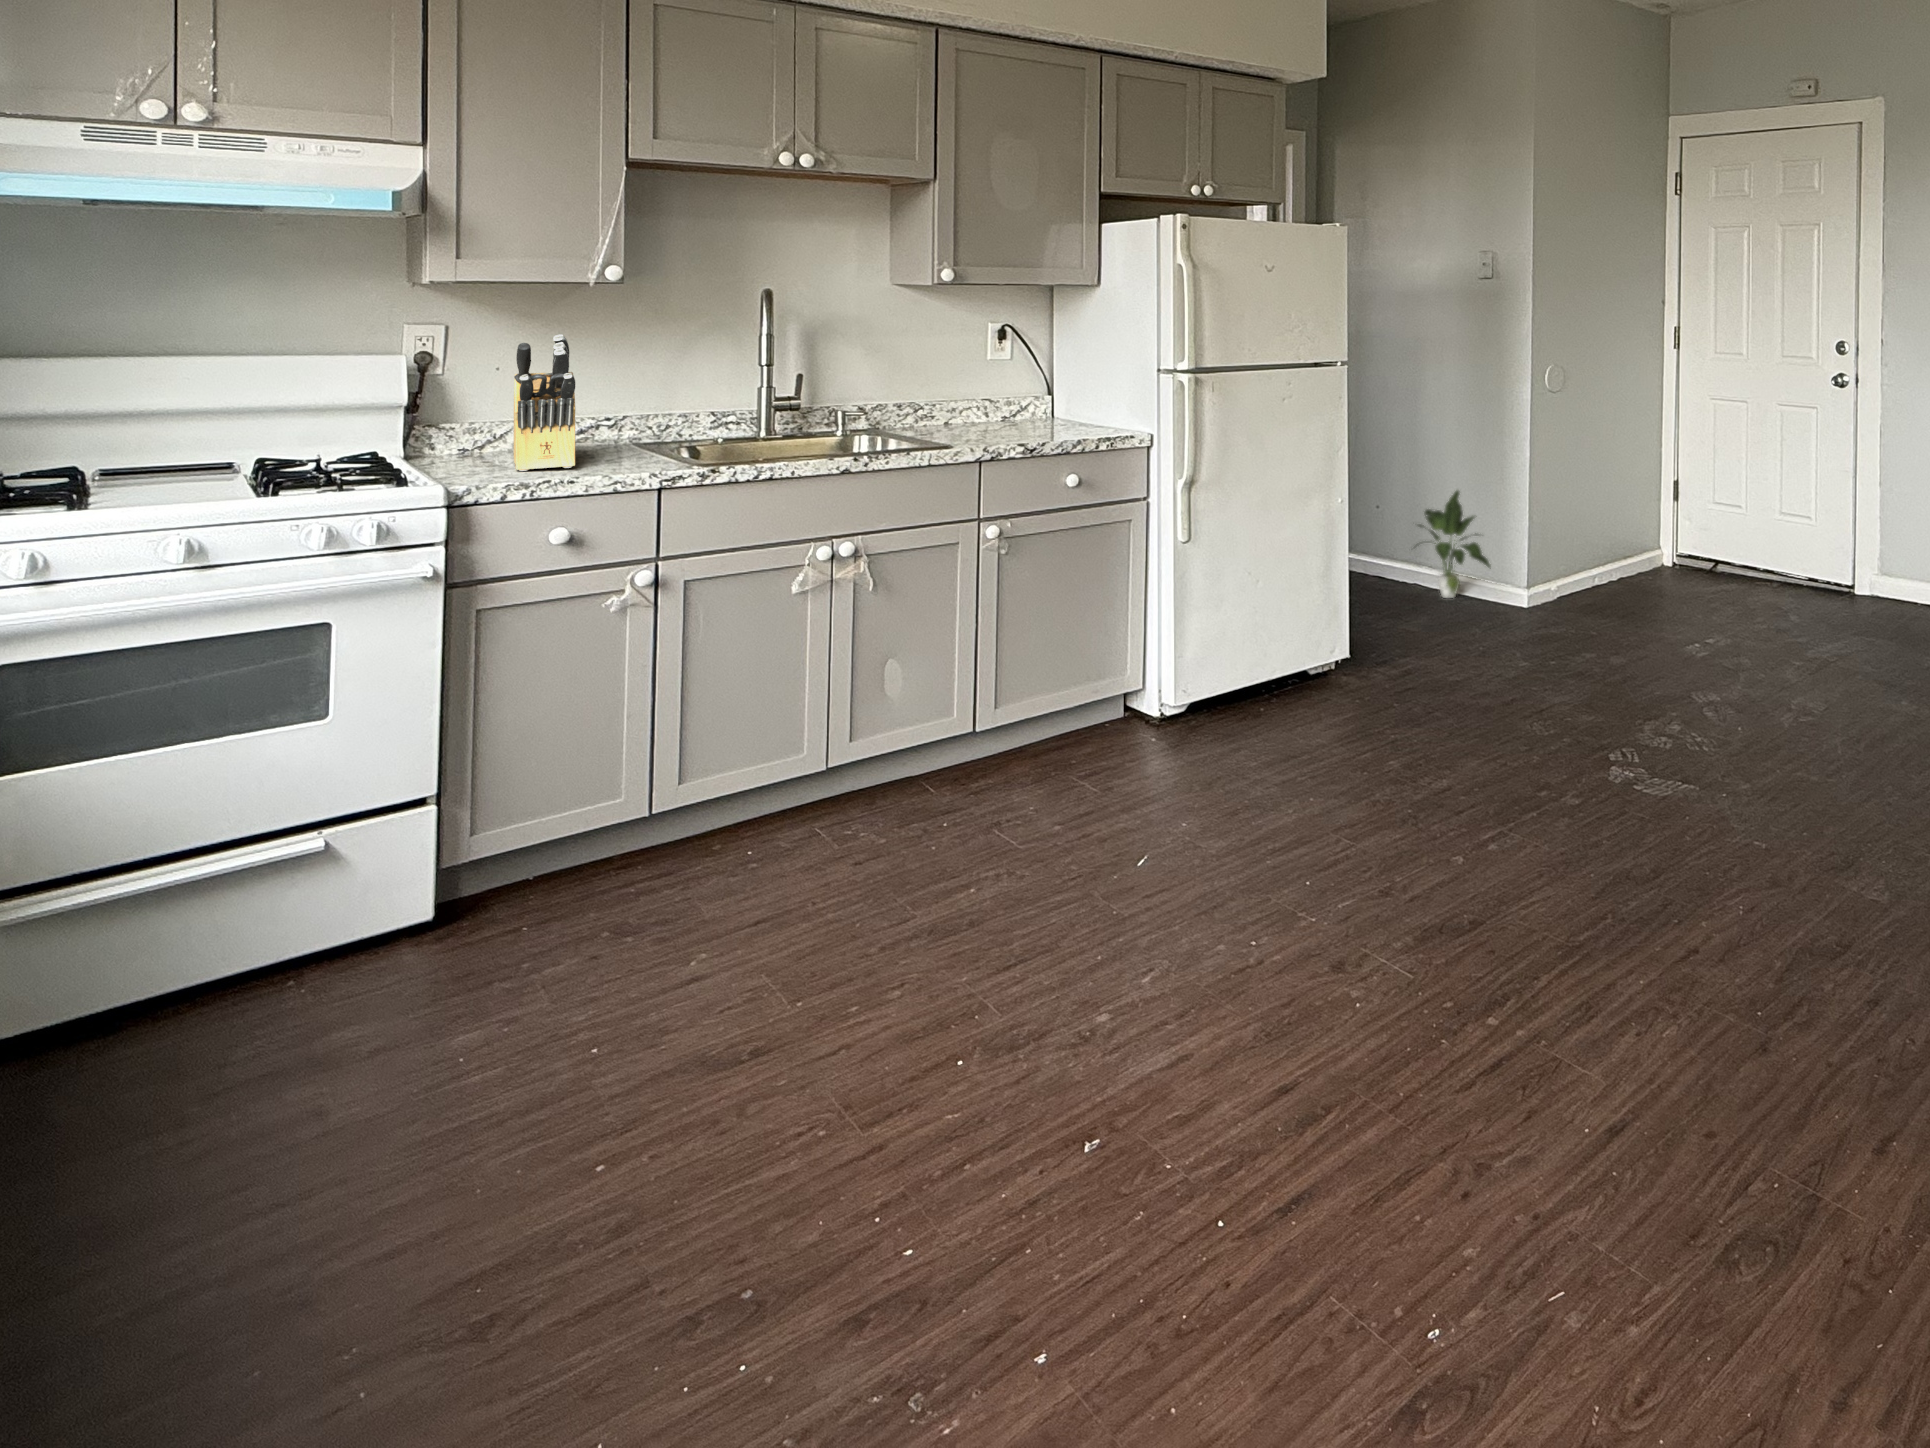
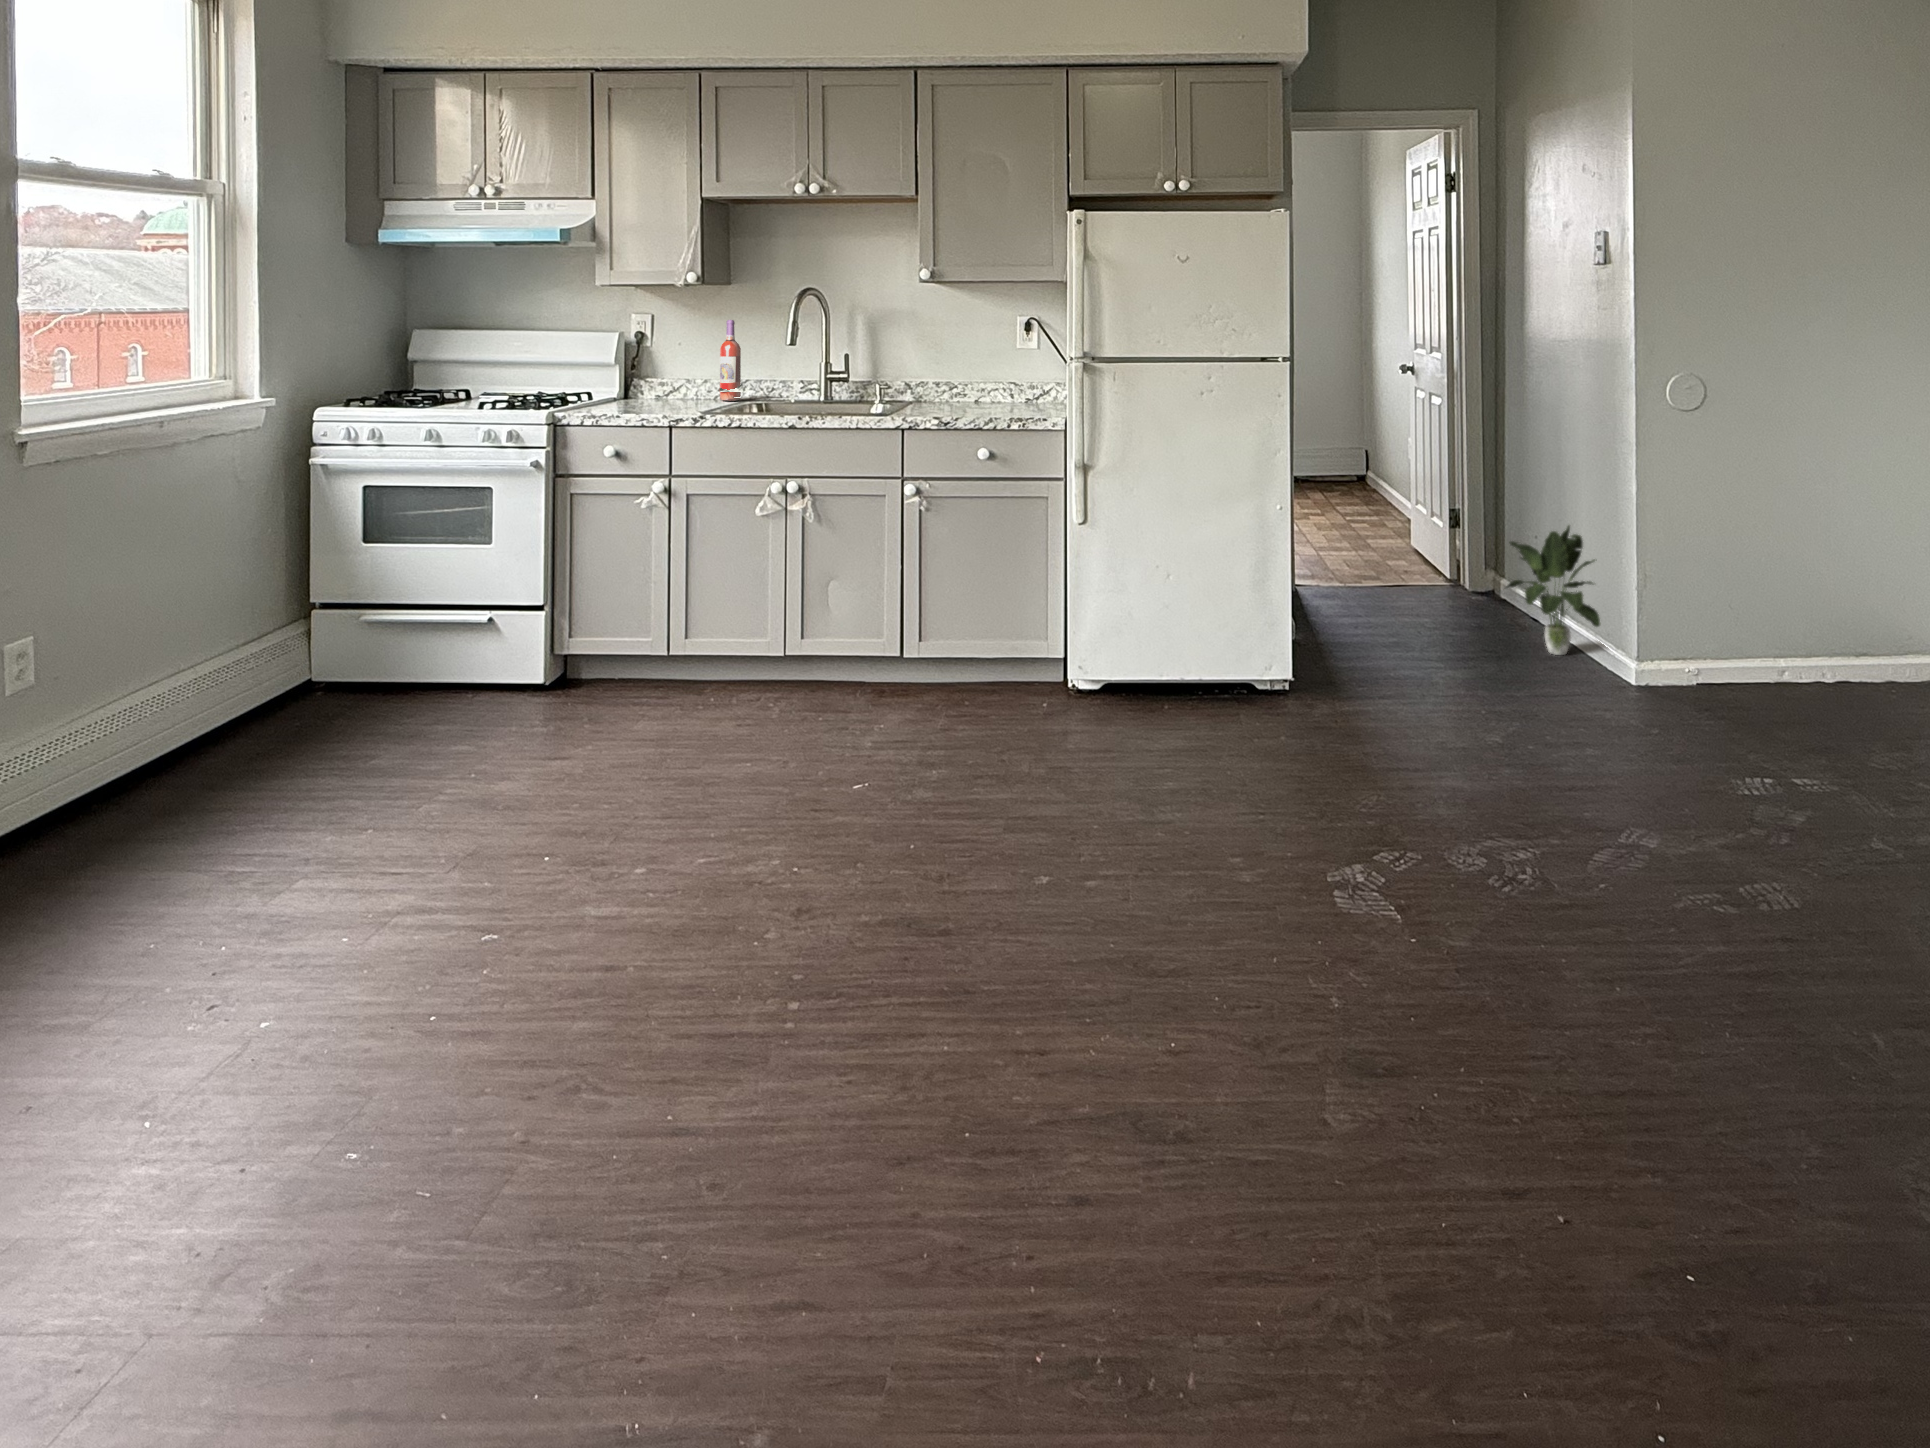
wine bottle: none [577,331,612,448] -> present [720,320,741,401]
knife block: present [514,335,575,471] -> none [614,319,695,409]

